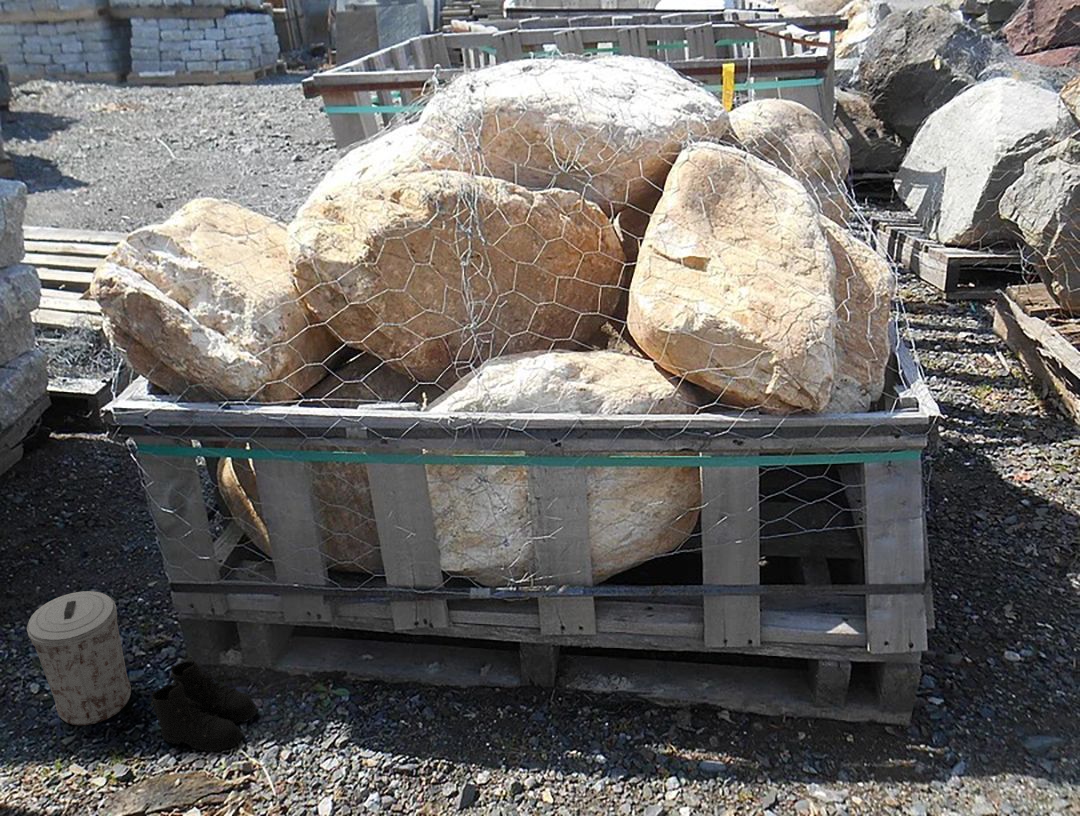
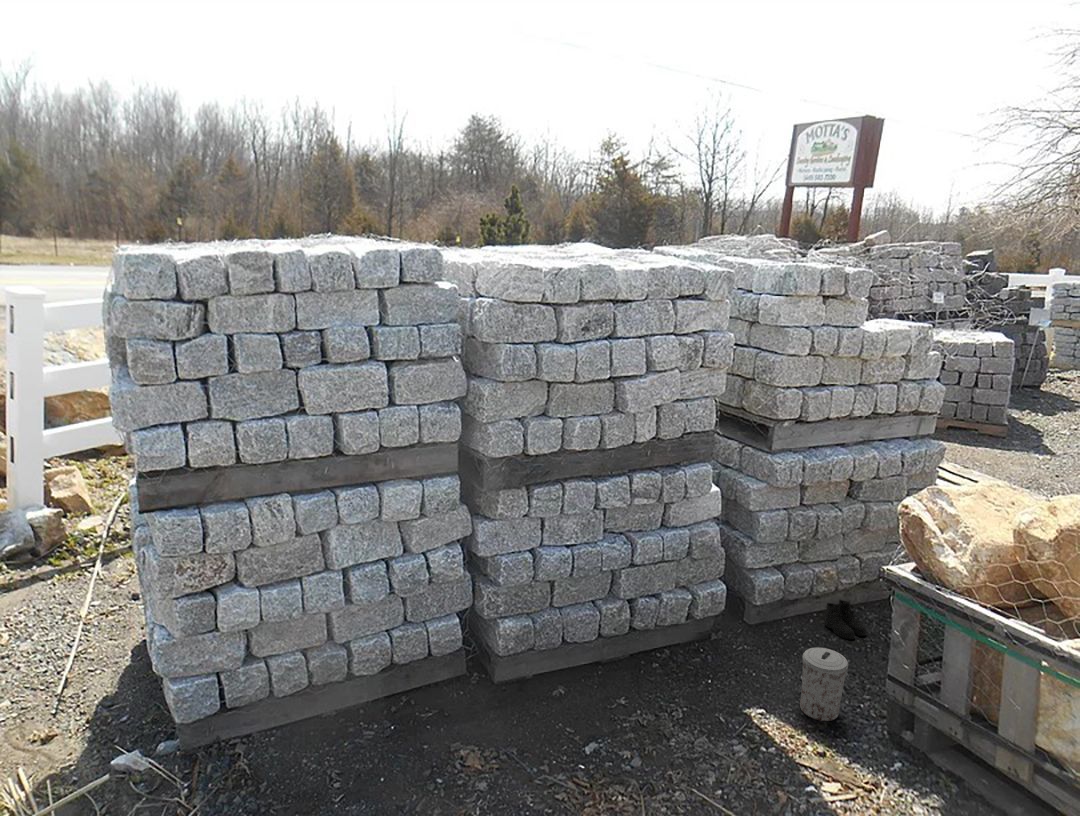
boots: present [151,660,257,752] -> present [825,600,866,639]

